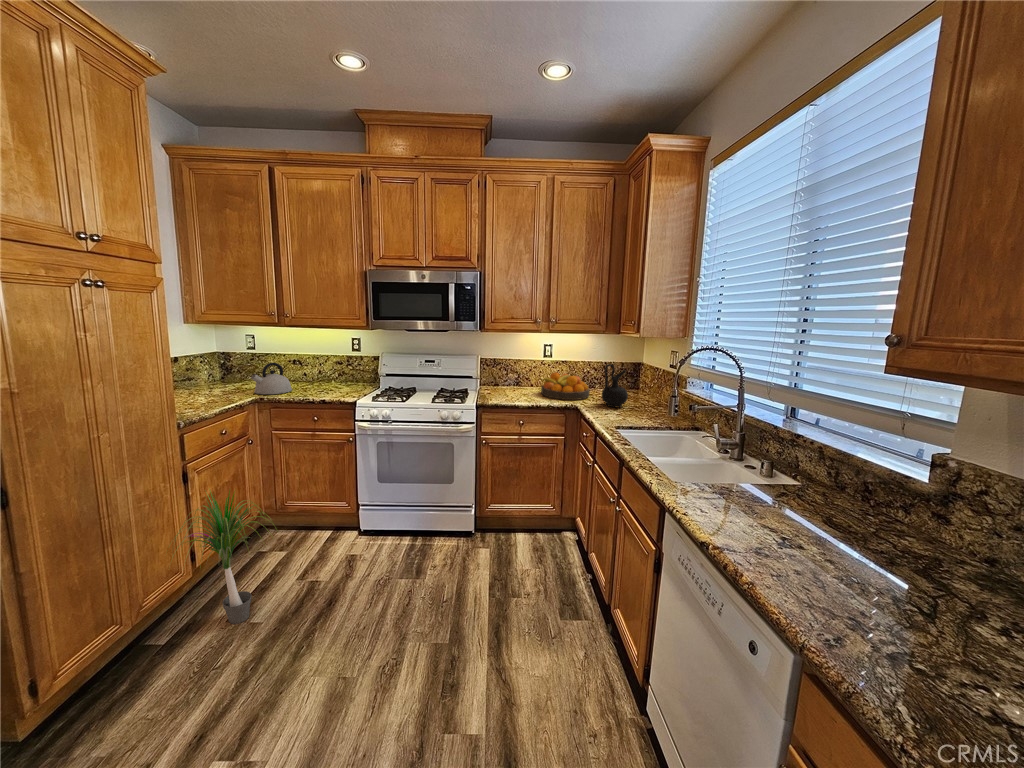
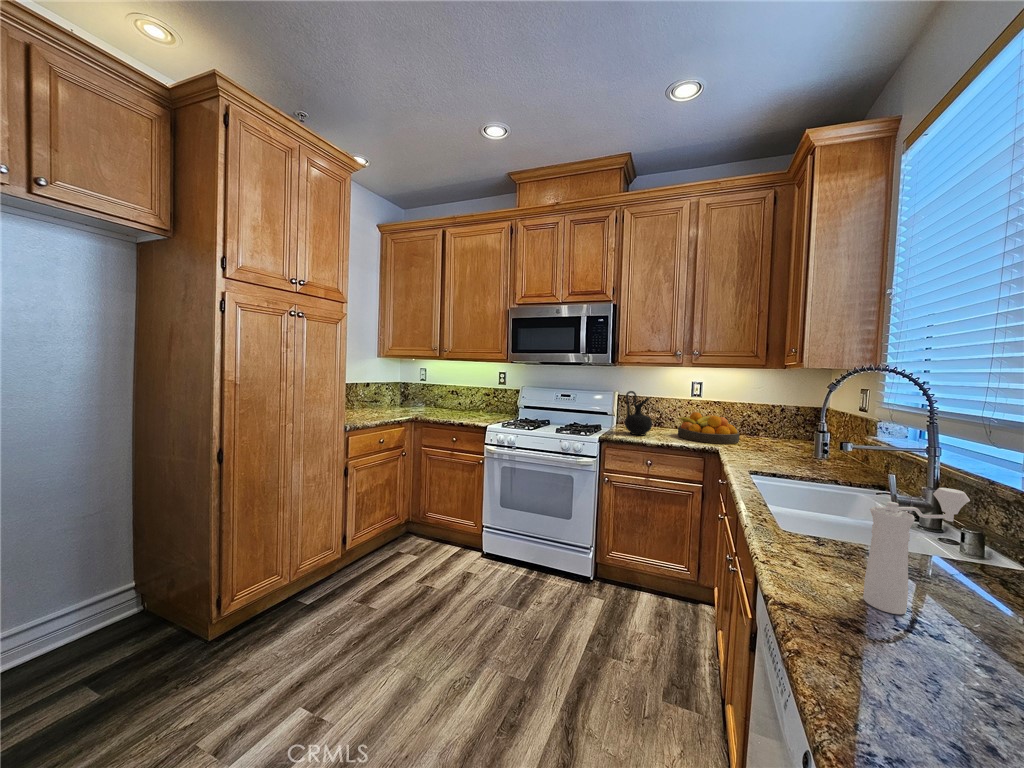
kettle: present [251,363,292,394] -> none [415,389,445,415]
ceramic jug: present [602,364,628,407] -> present [625,391,652,435]
pepper mill: none [724,452,776,536] -> present [863,488,970,614]
potted plant: present [175,491,264,624] -> none [316,475,403,602]

